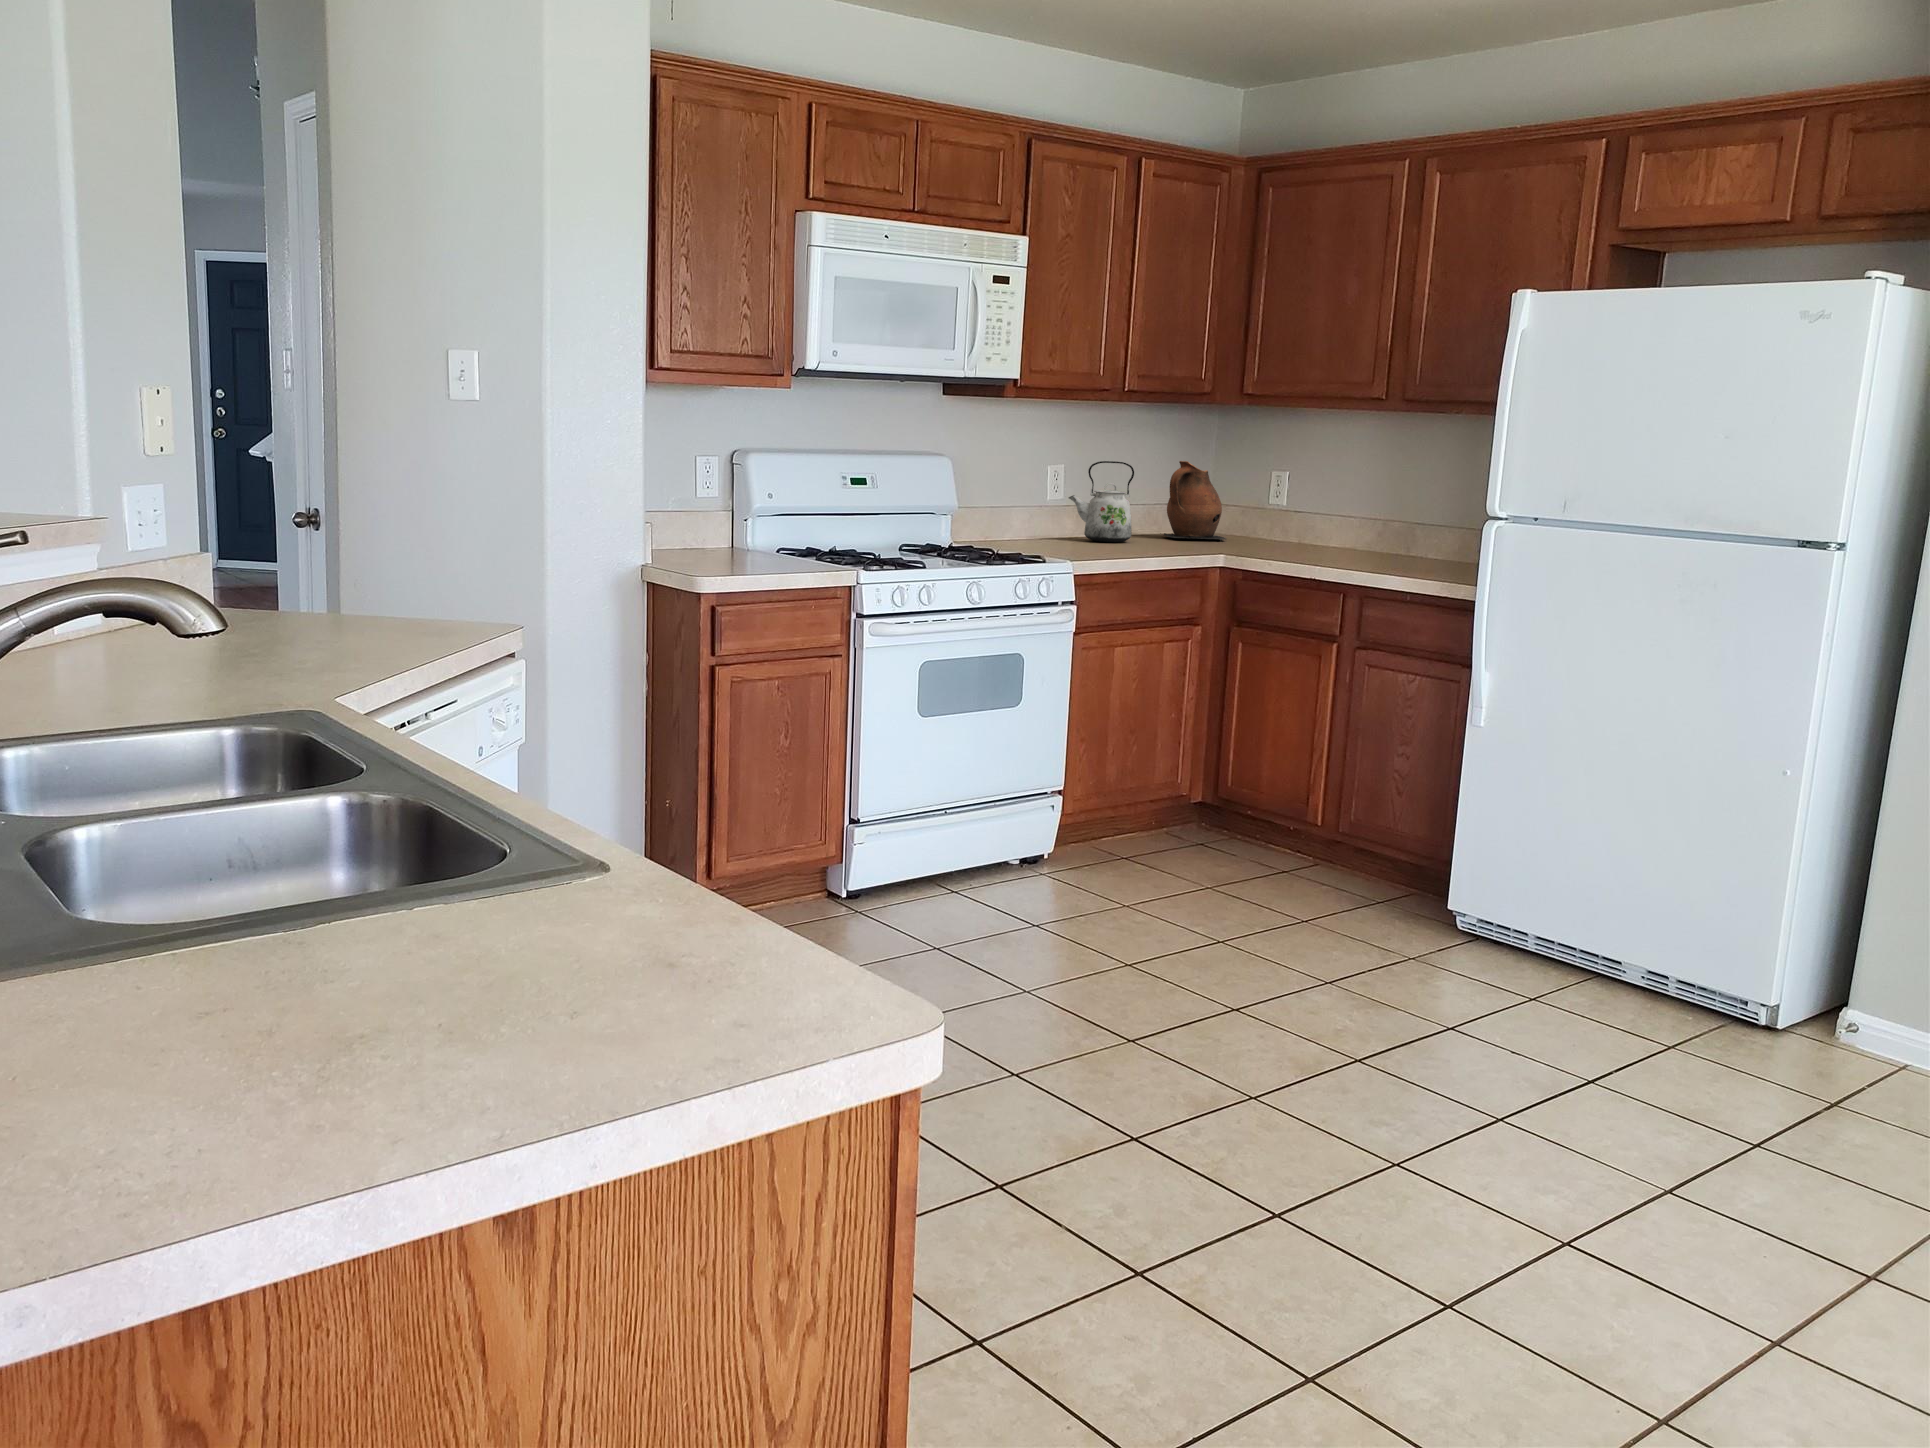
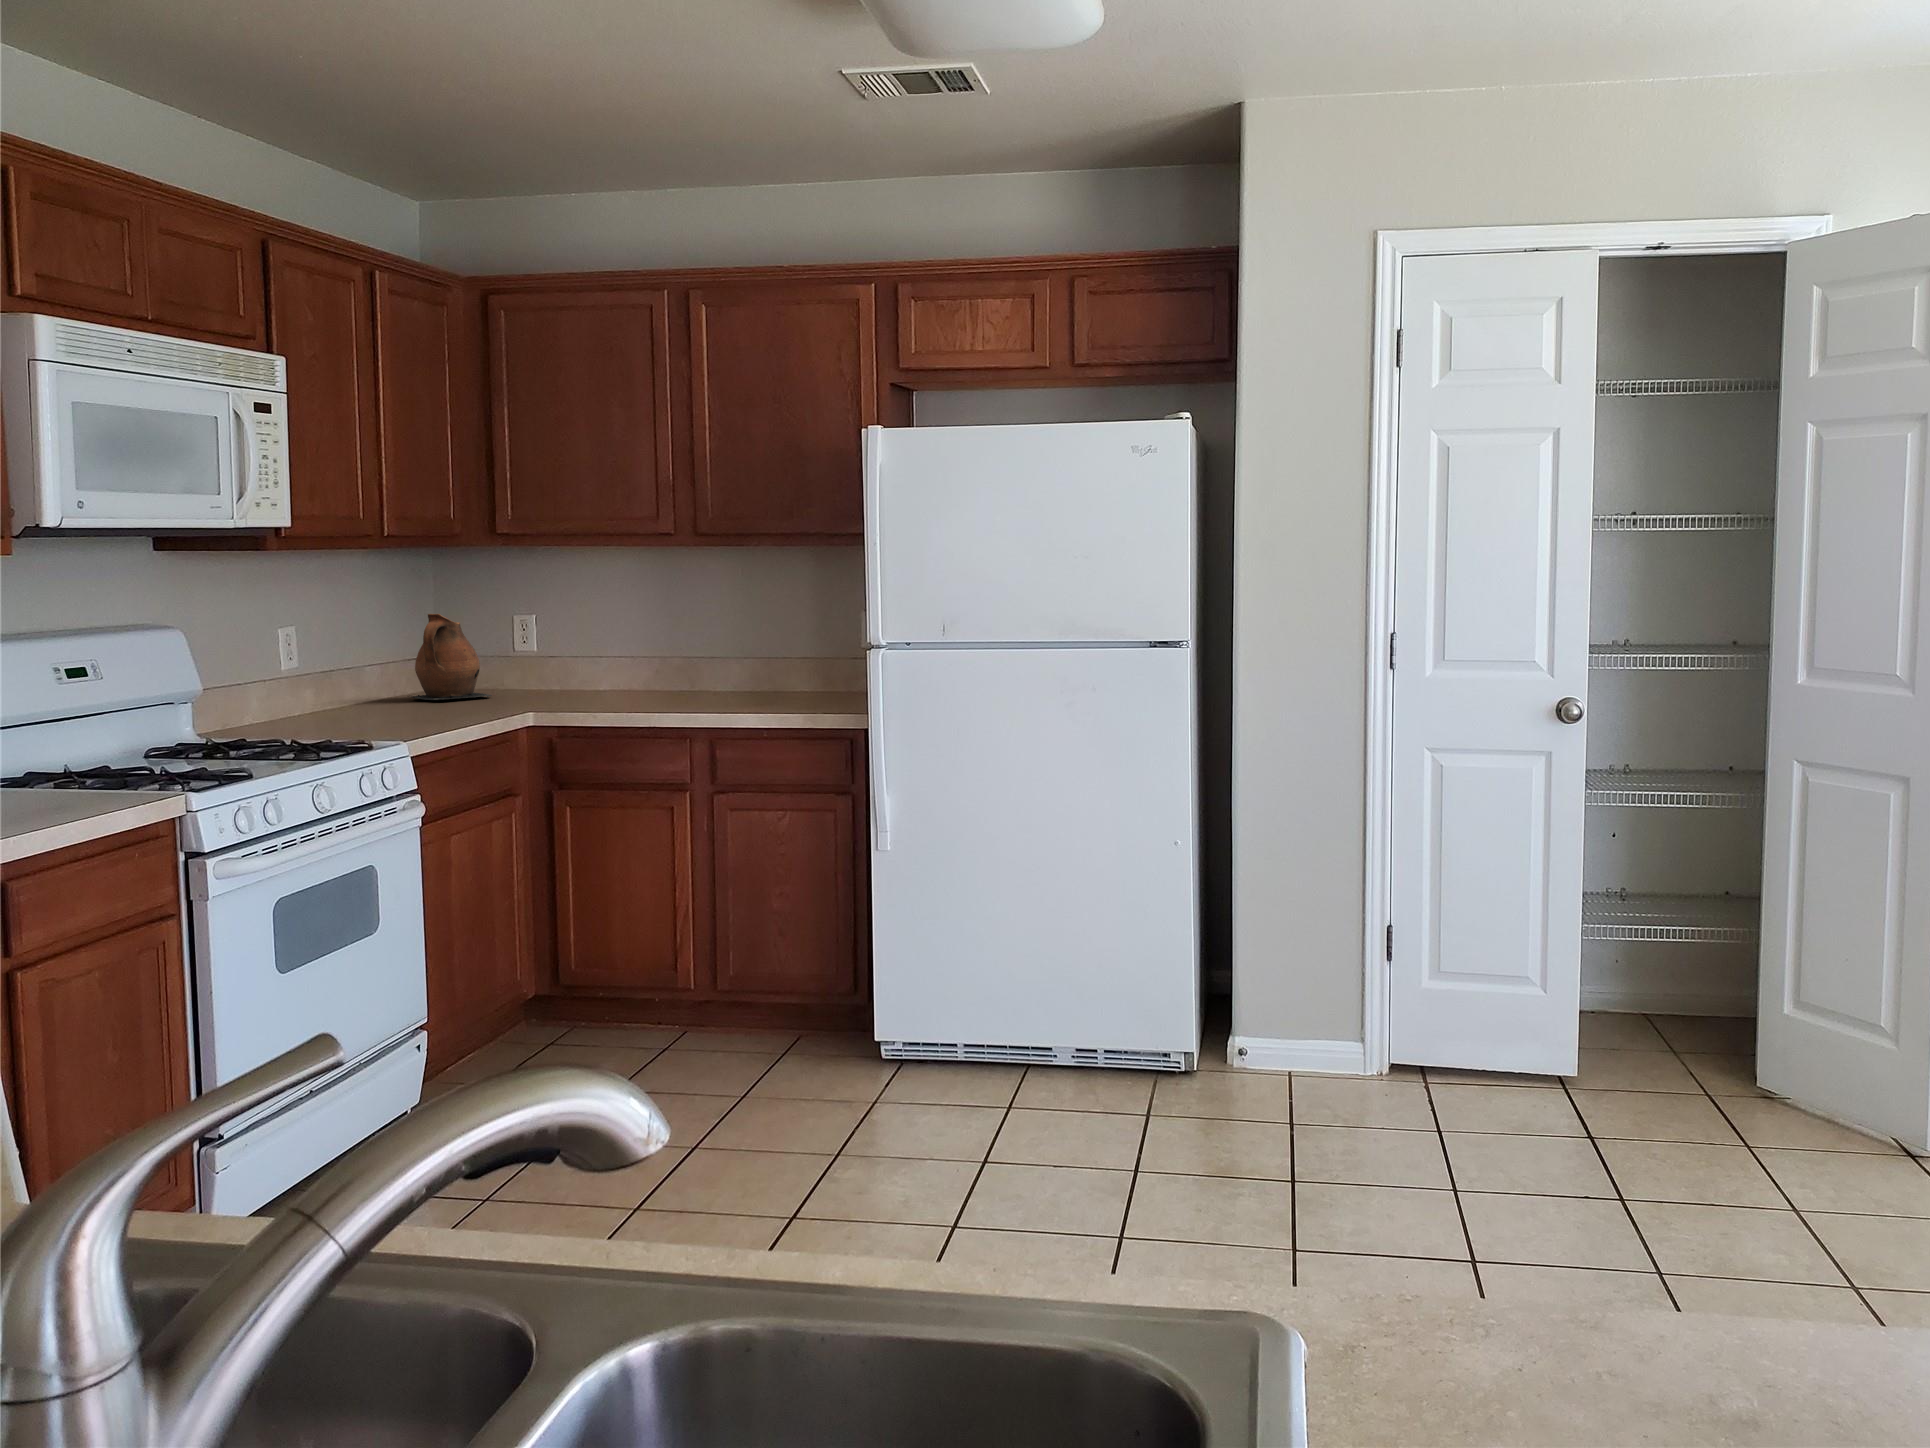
kettle: present [1069,461,1134,542] -> none [317,620,399,714]

